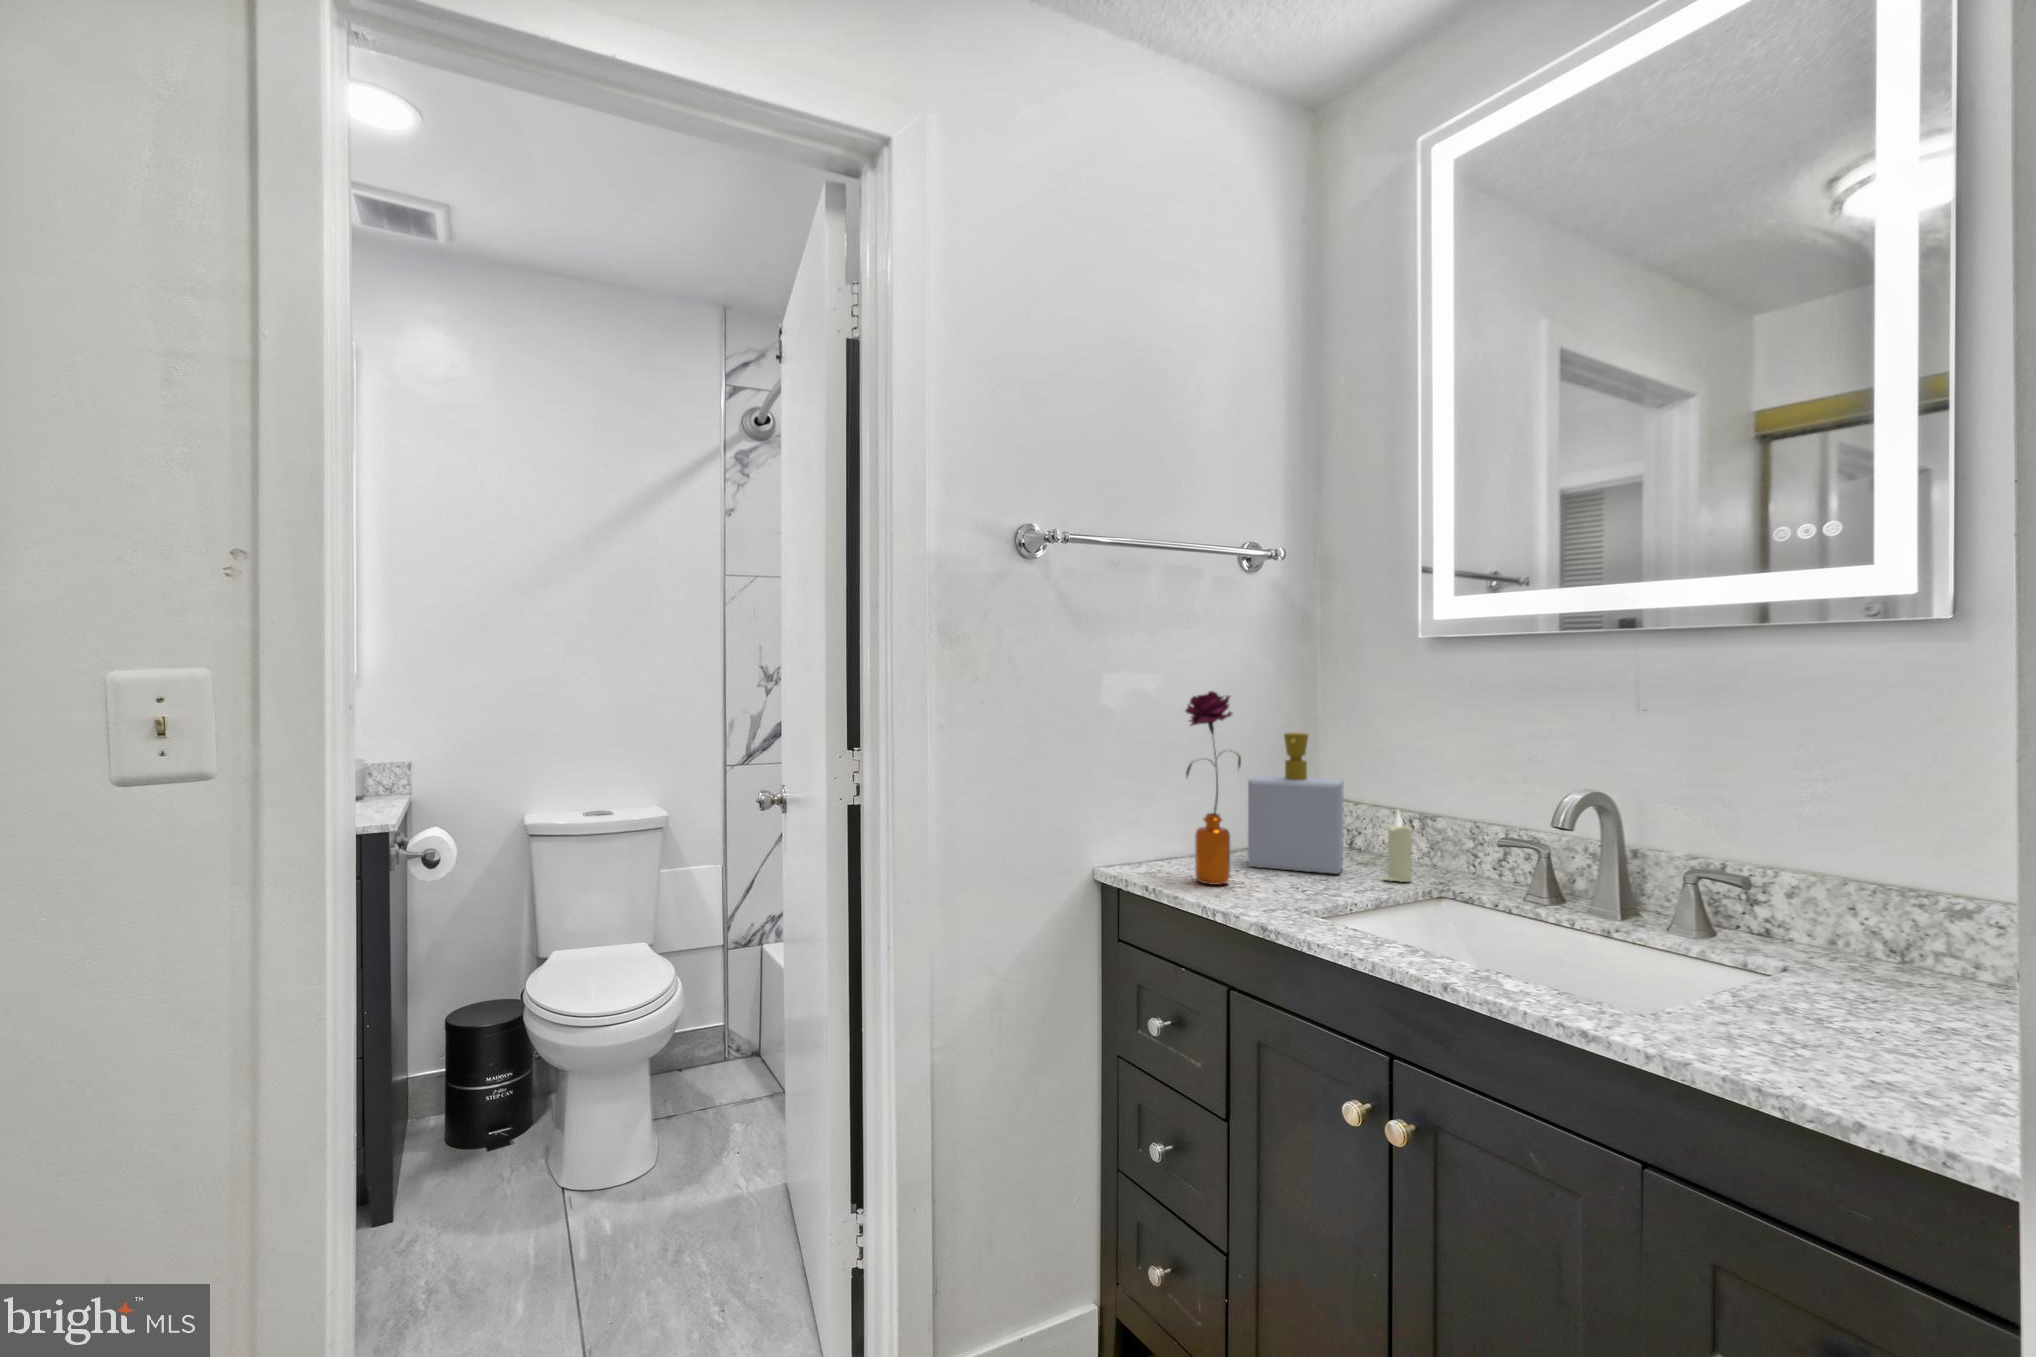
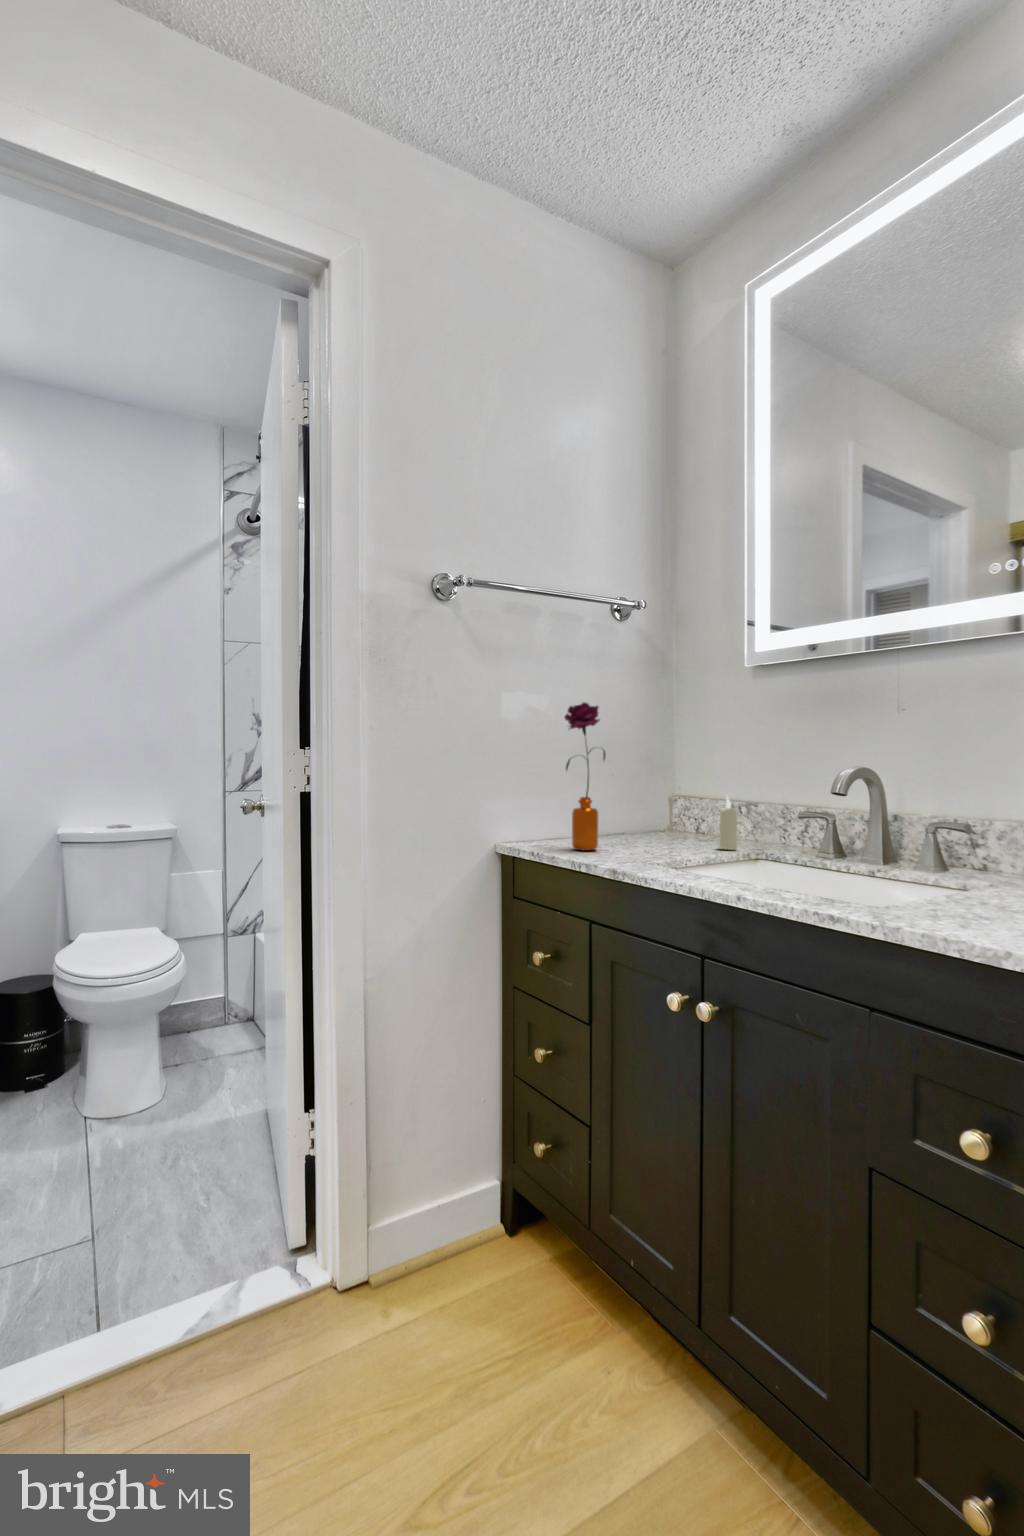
soap bottle: present [1248,732,1343,874] -> none [616,740,689,846]

